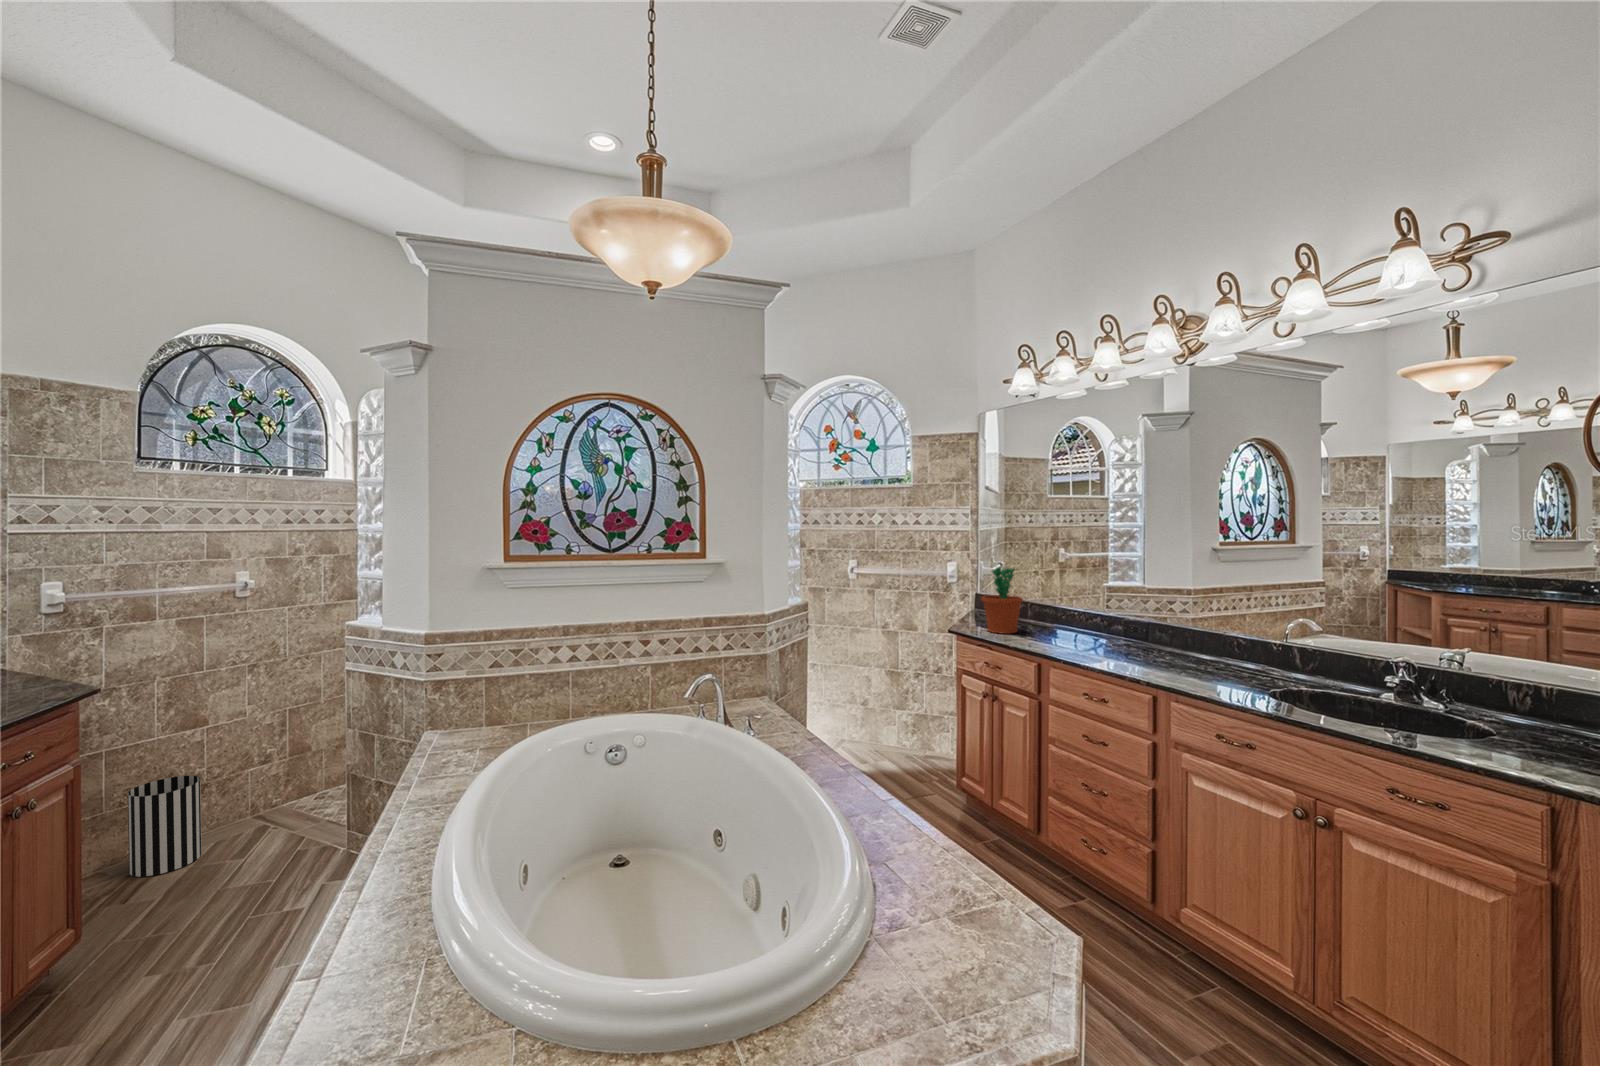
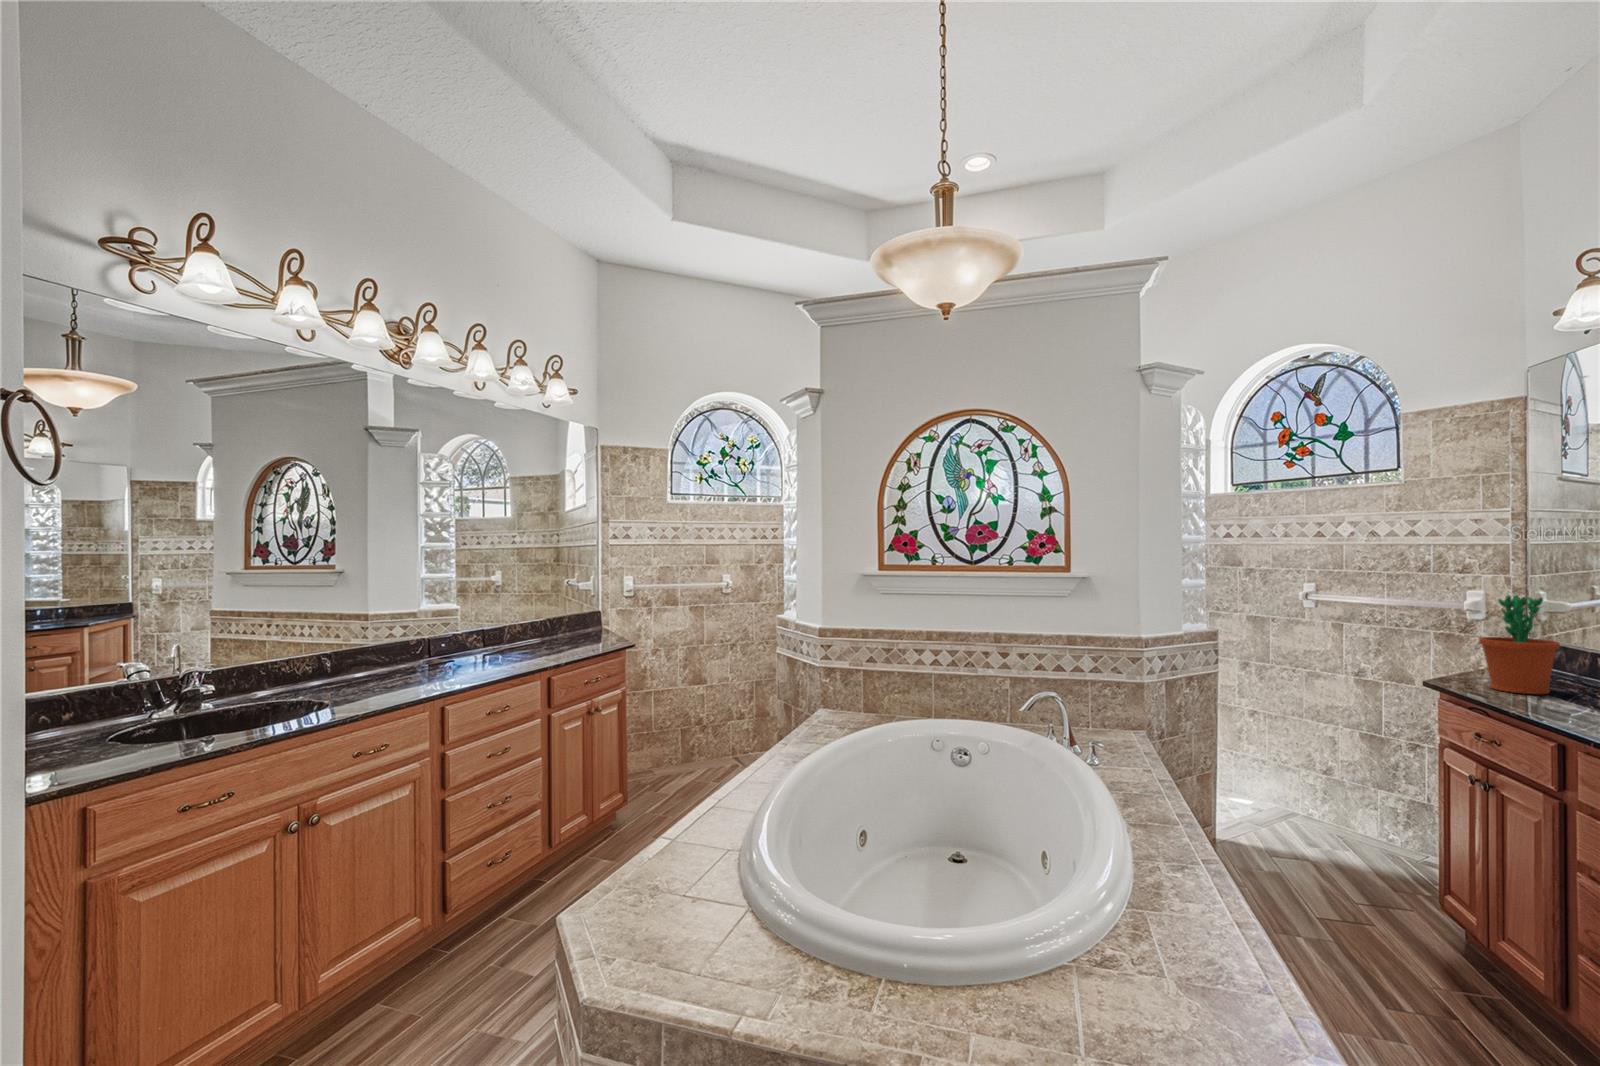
wastebasket: present [128,776,202,877] -> none [662,717,698,782]

